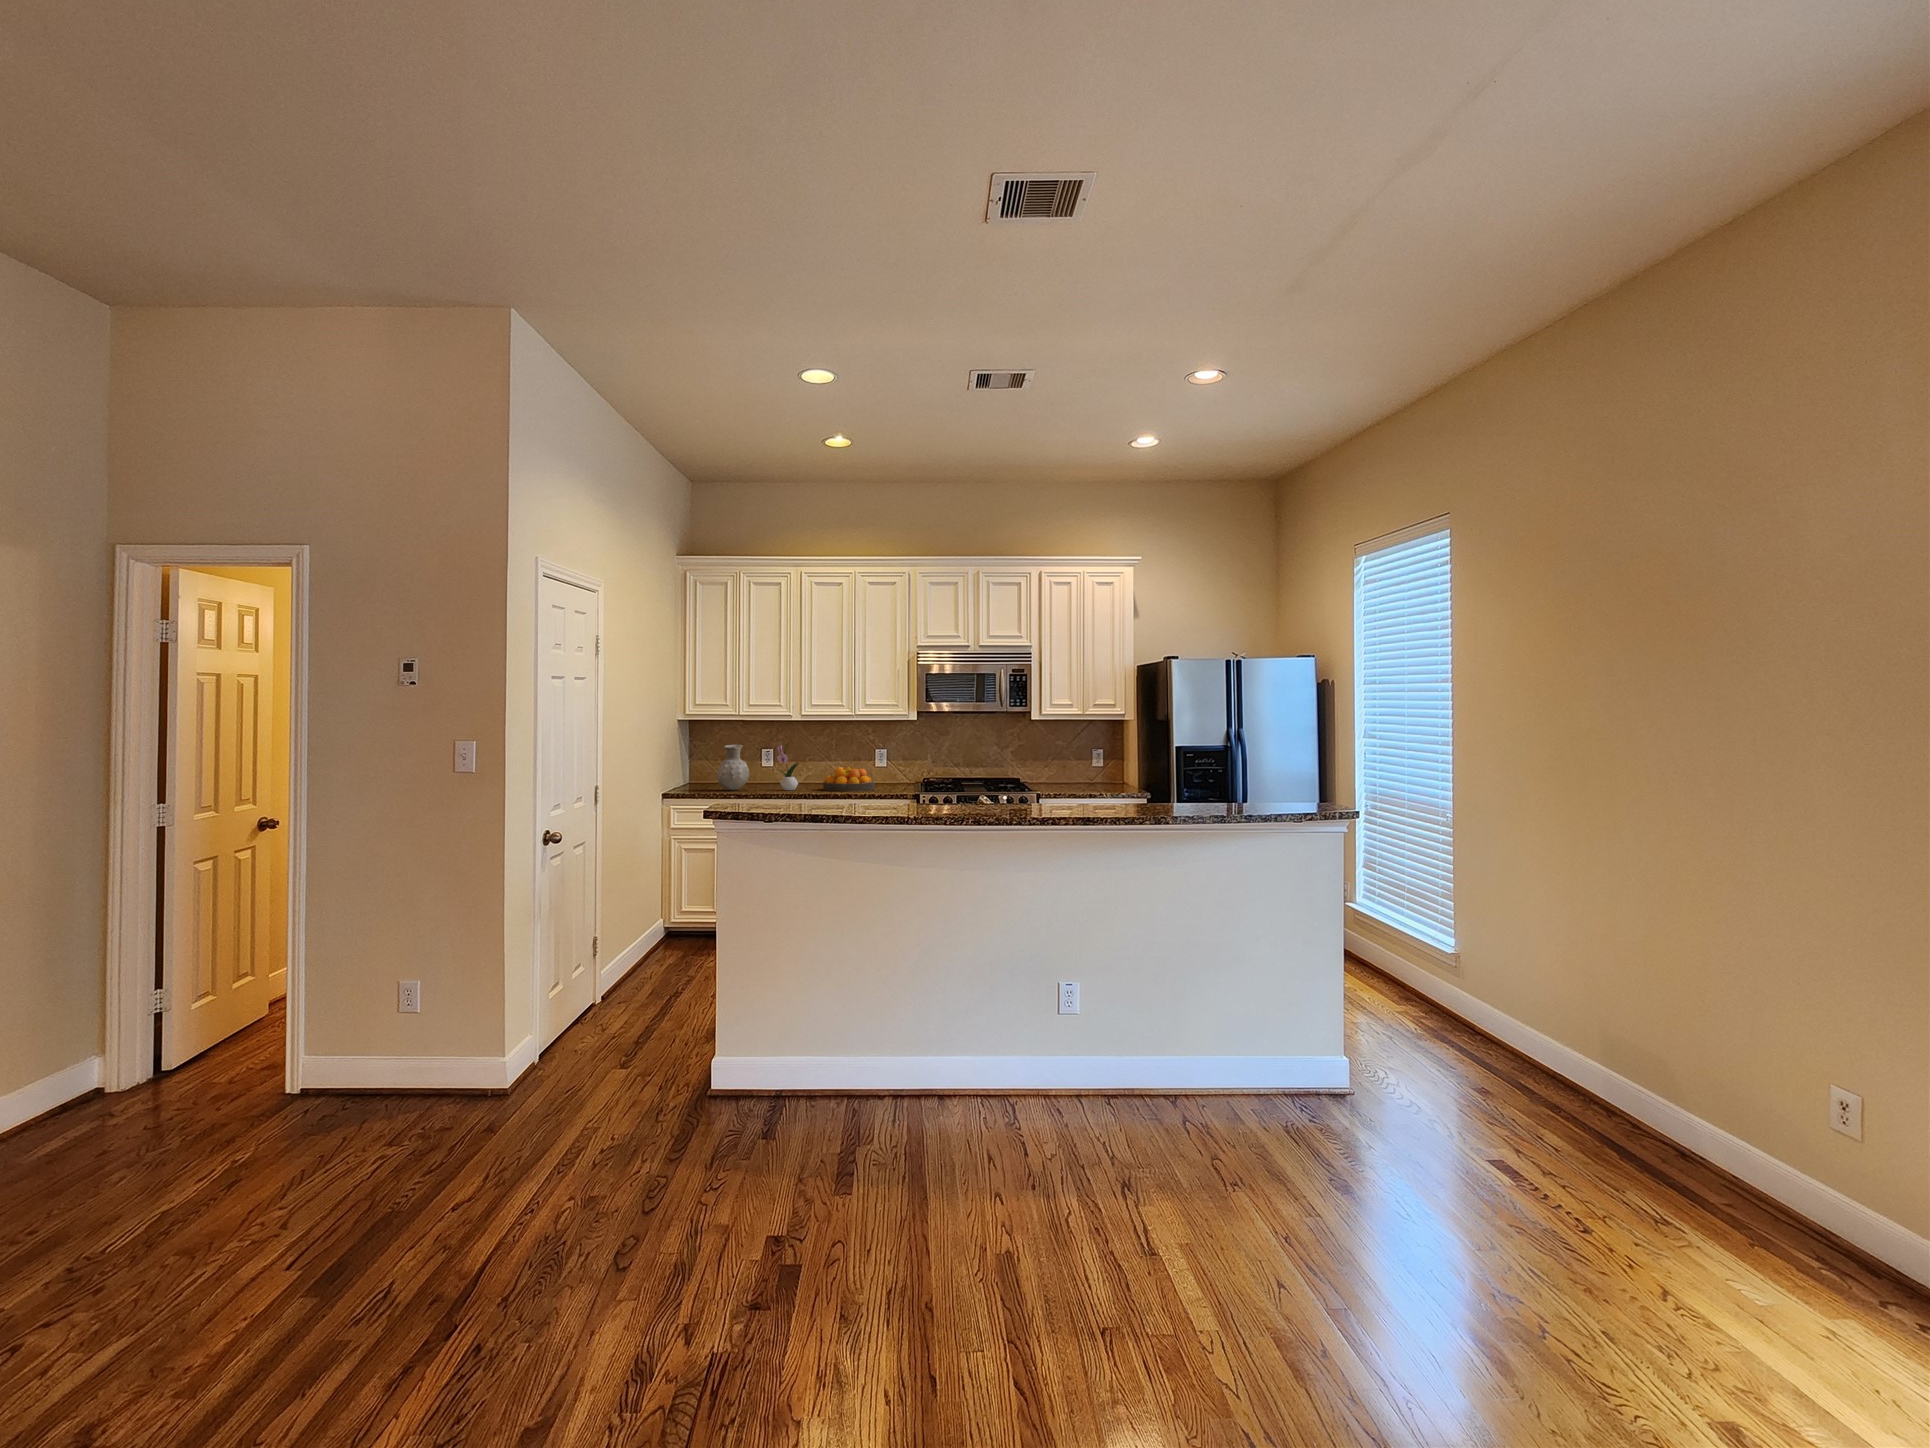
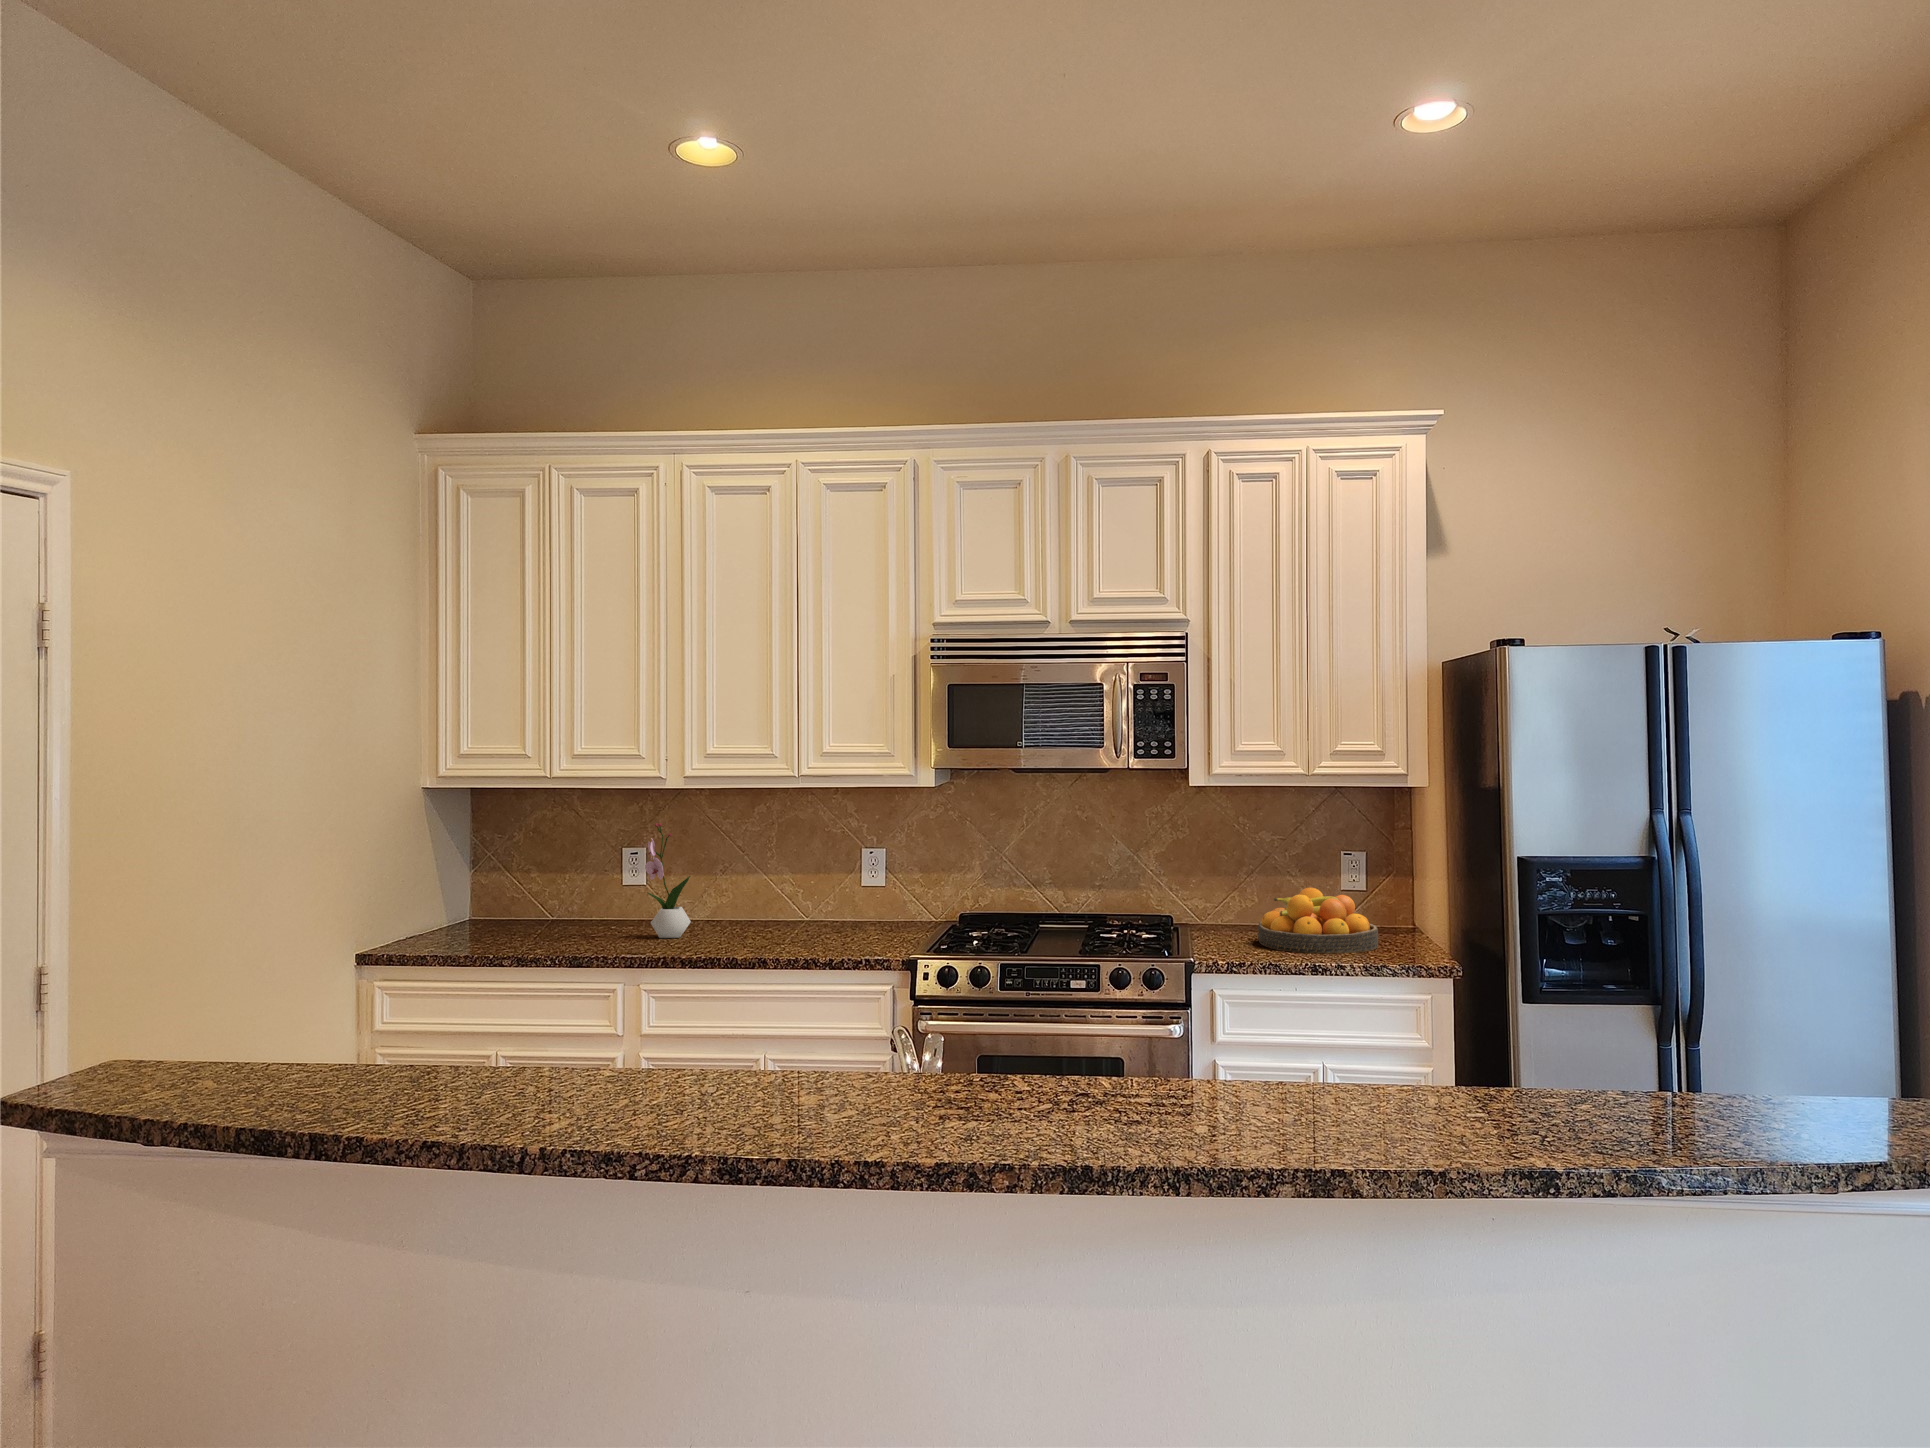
vase: present [717,745,750,790] -> none [515,838,588,937]
fruit bowl: present [823,767,875,792] -> present [1258,888,1378,954]

